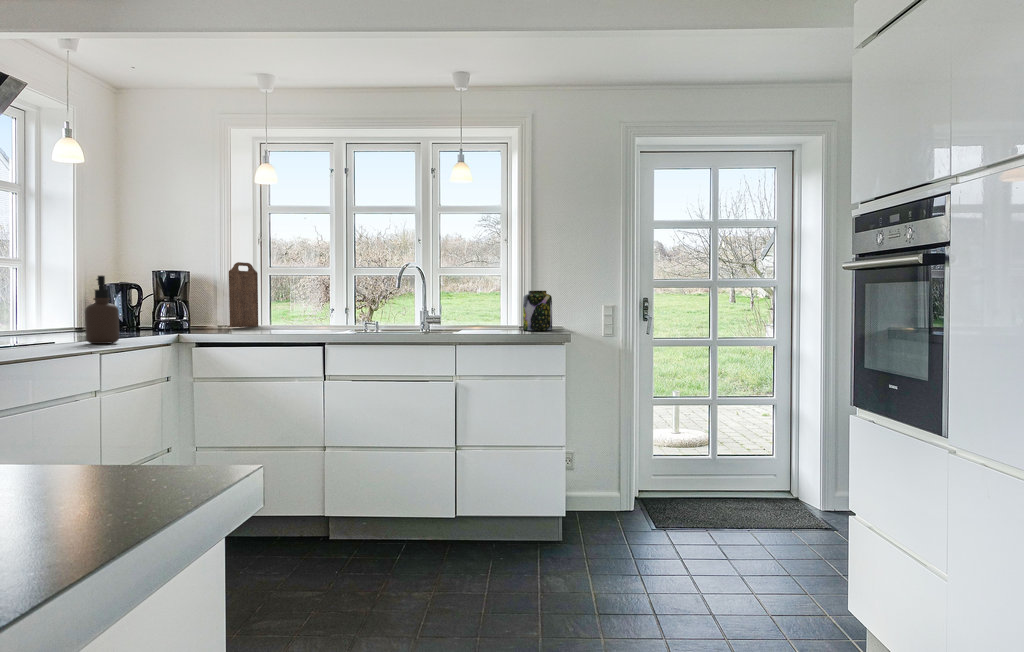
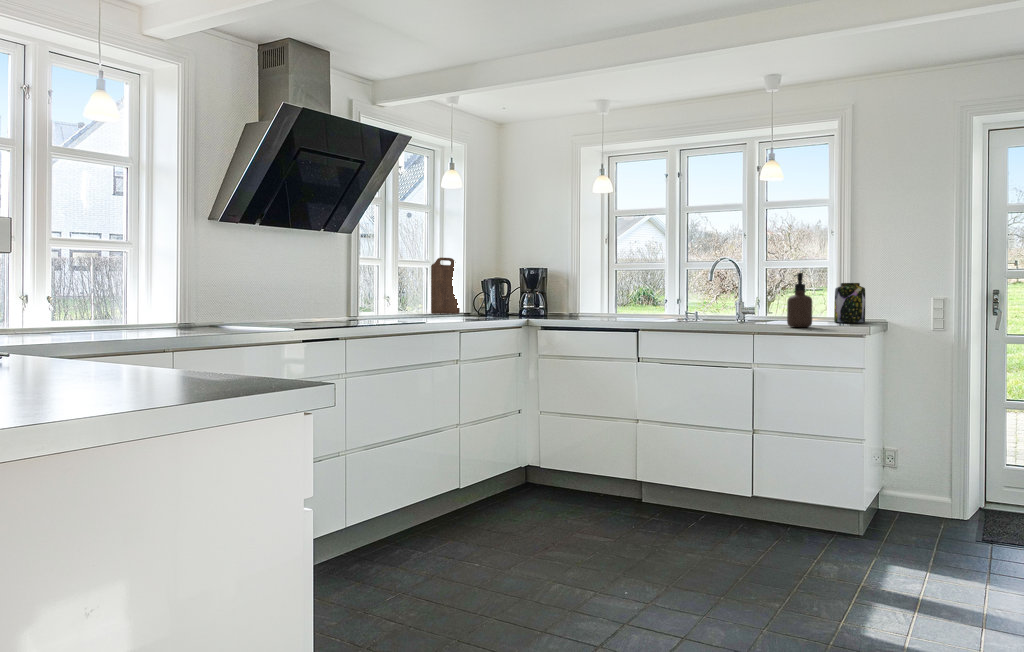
cutting board: present [229,262,258,327] -> present [431,258,460,314]
soap dispenser: present [85,276,119,344] -> present [787,273,812,327]

